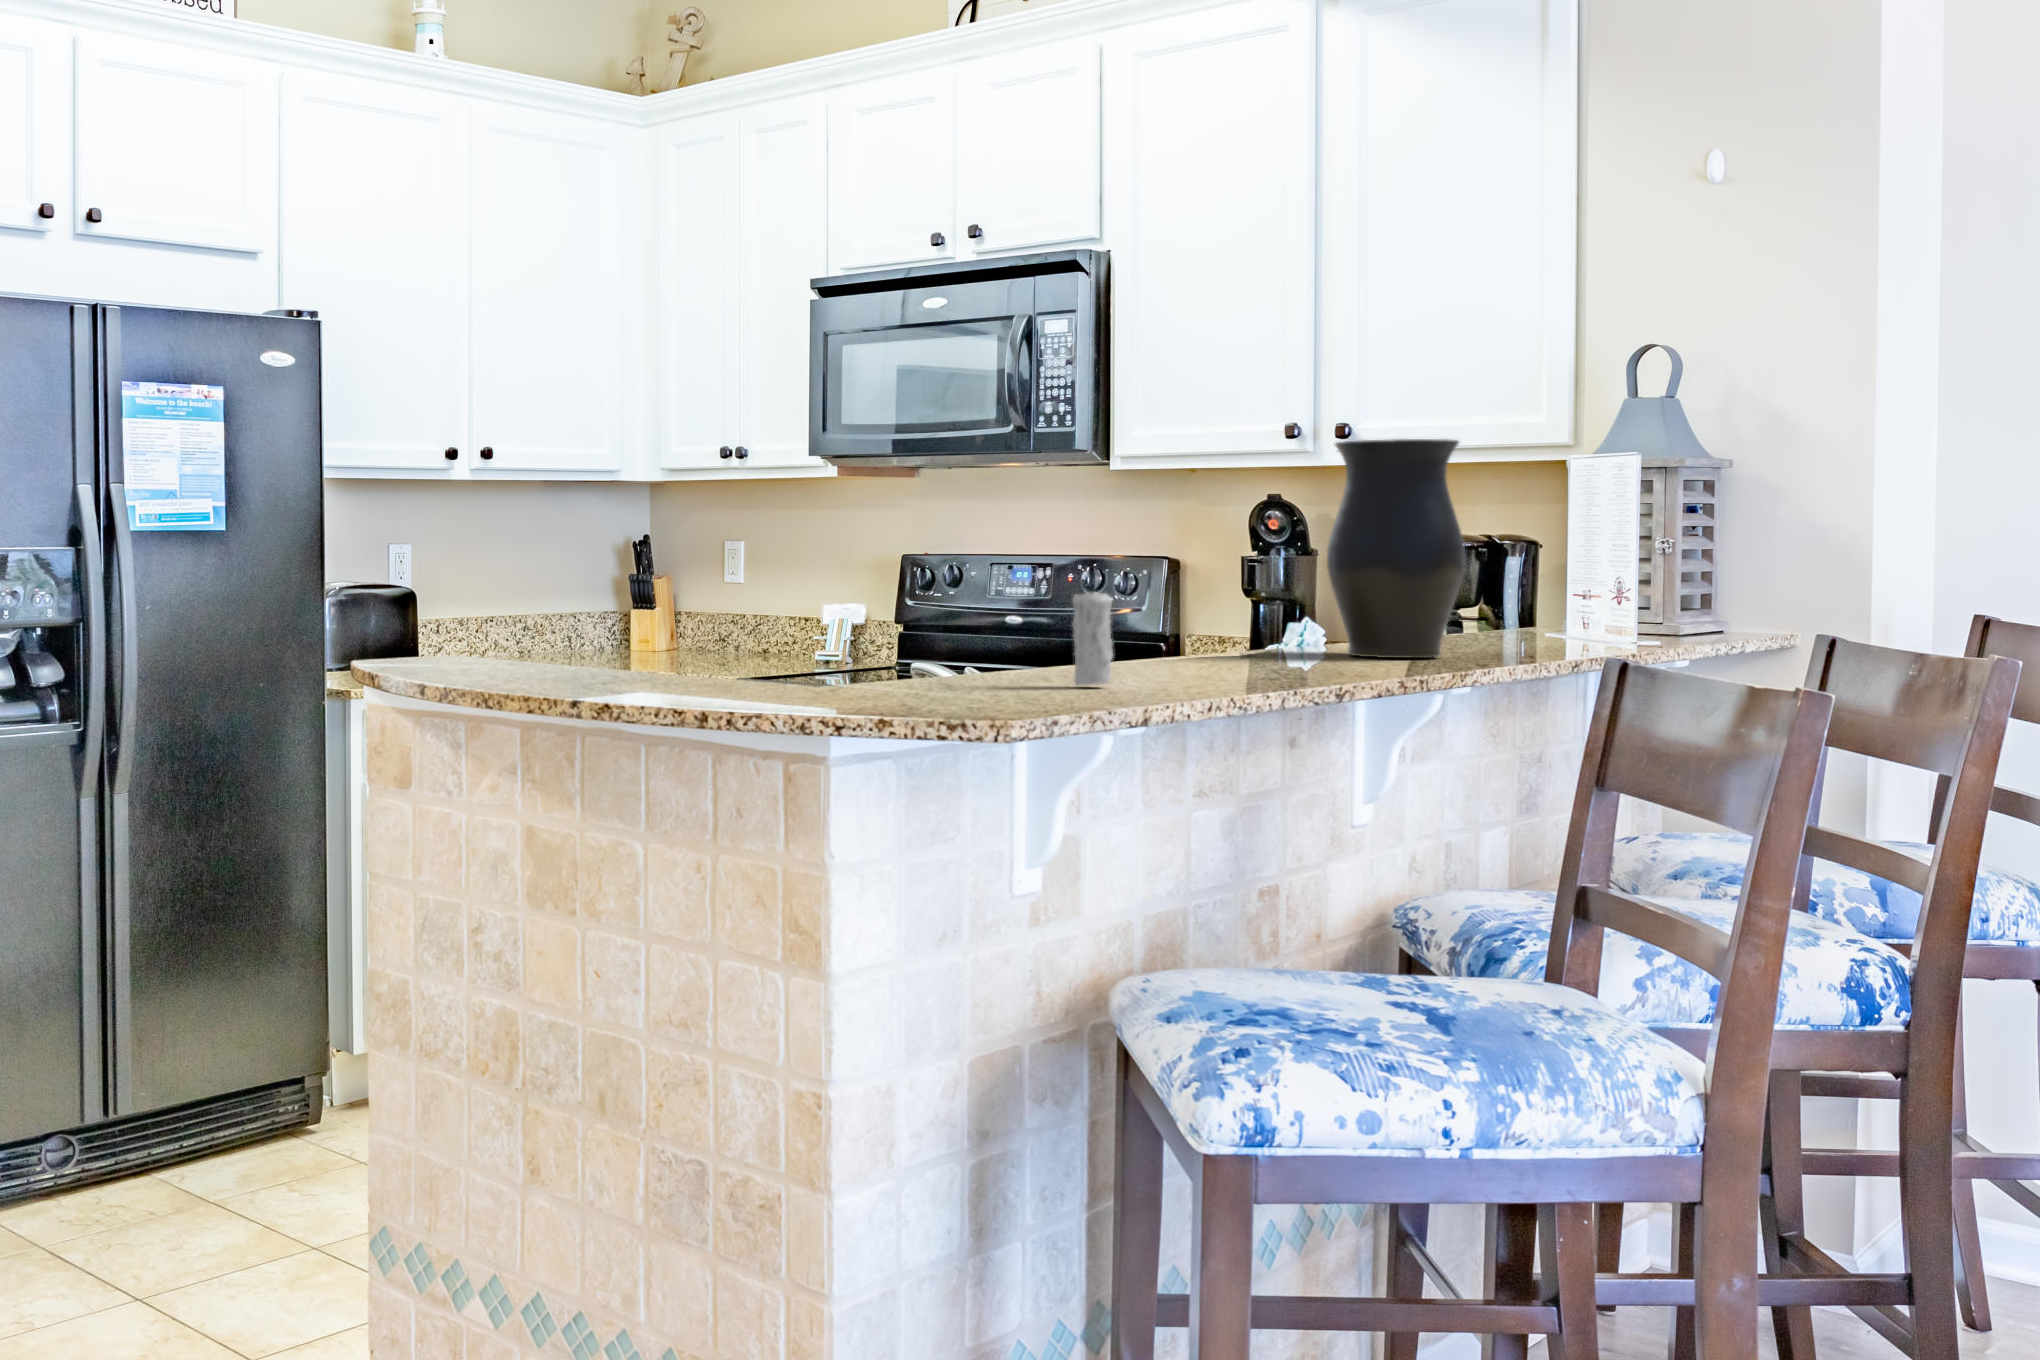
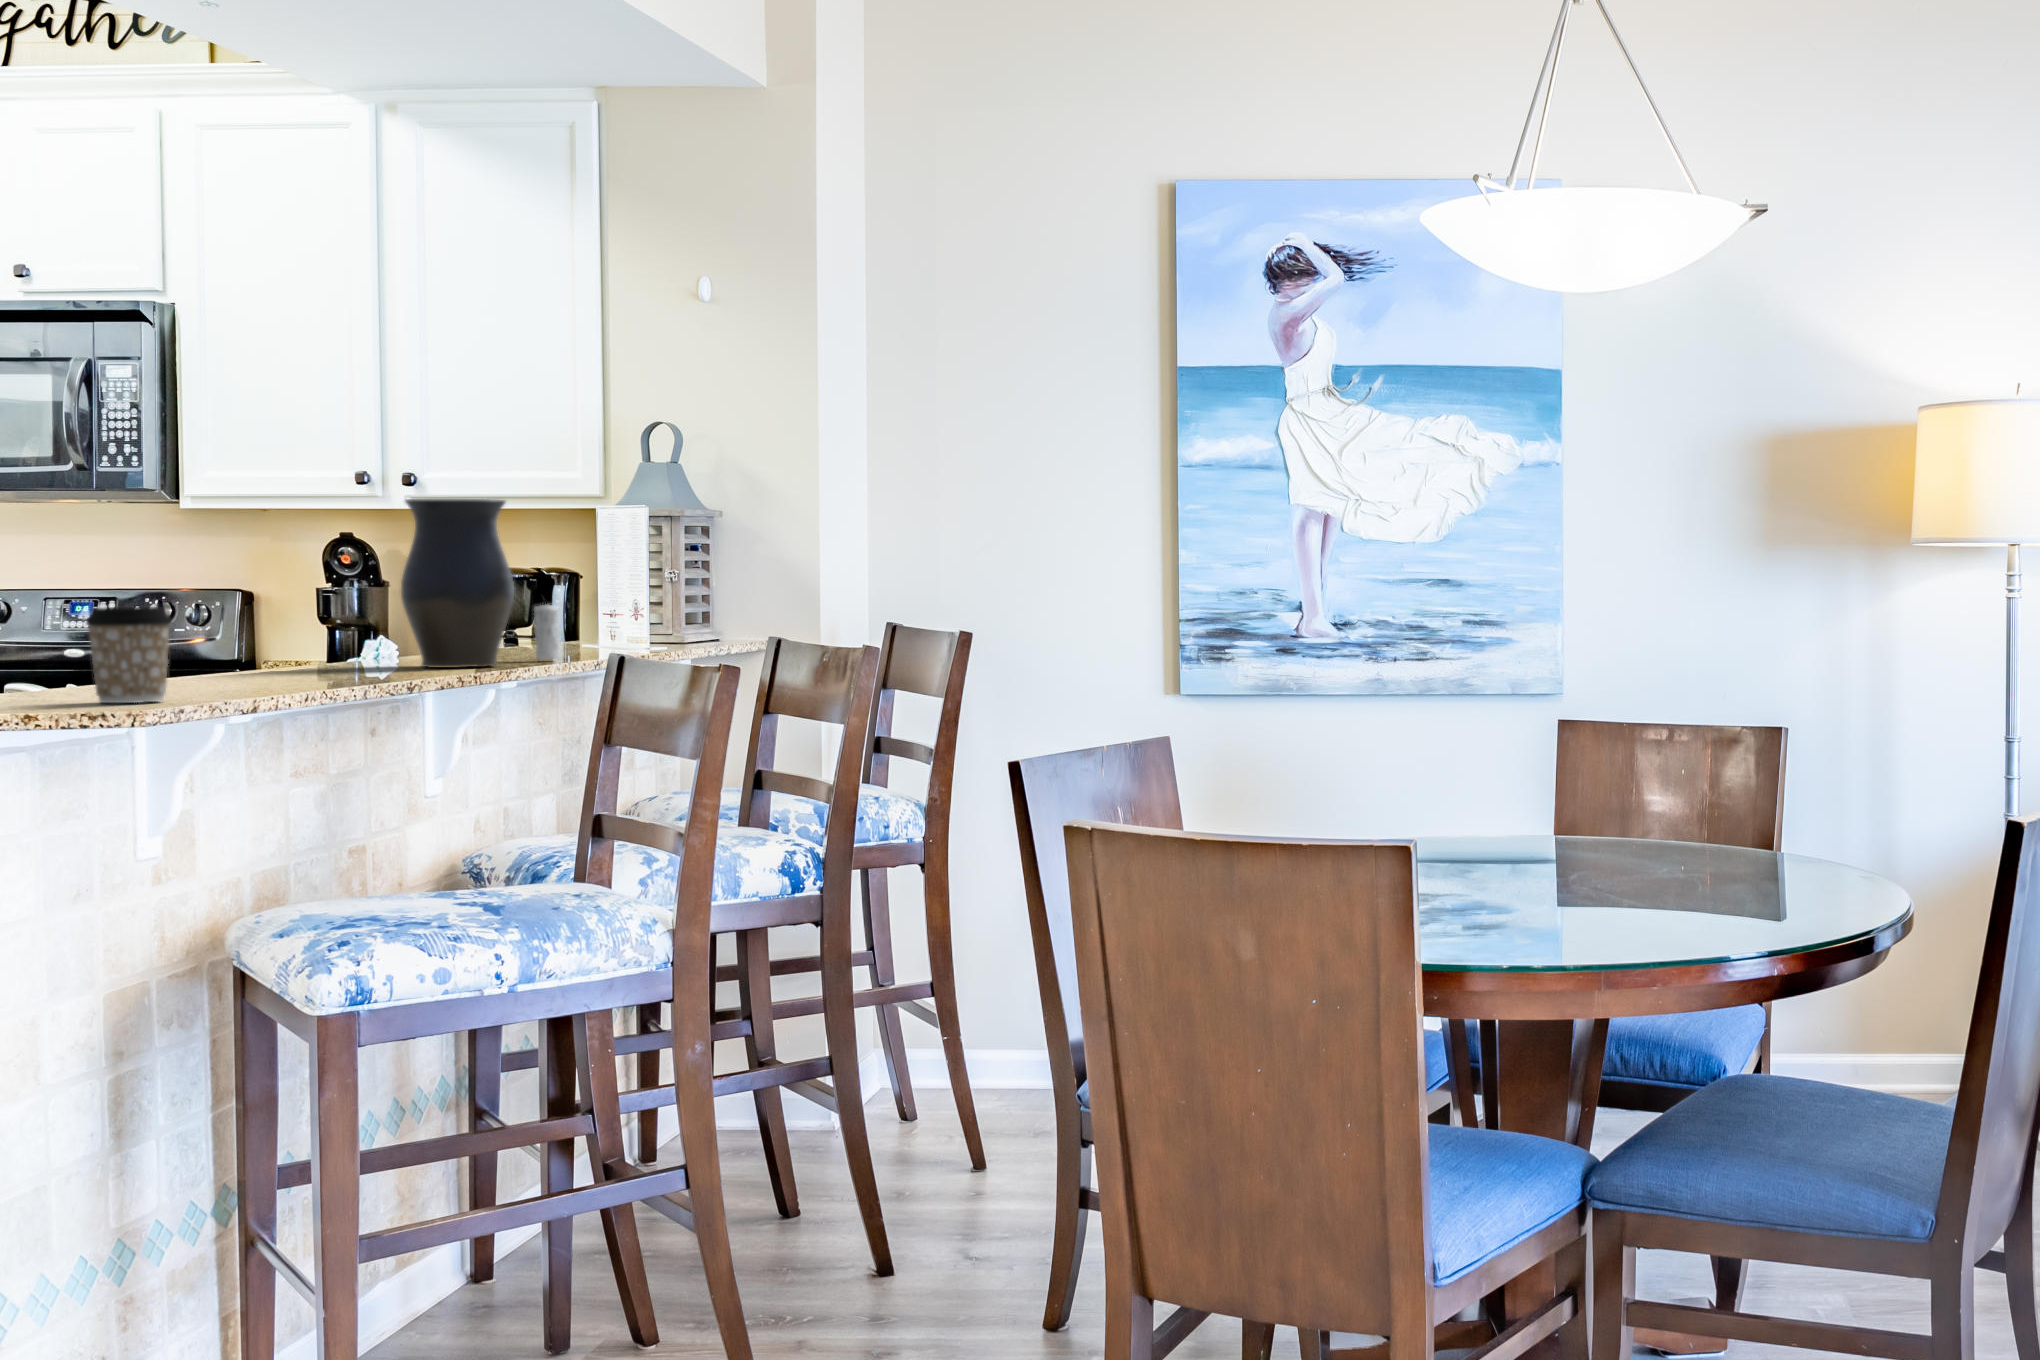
coffee cup: none [964,574,1058,695] -> present [86,607,171,703]
candle: present [1072,590,1113,686] -> present [534,604,560,661]

